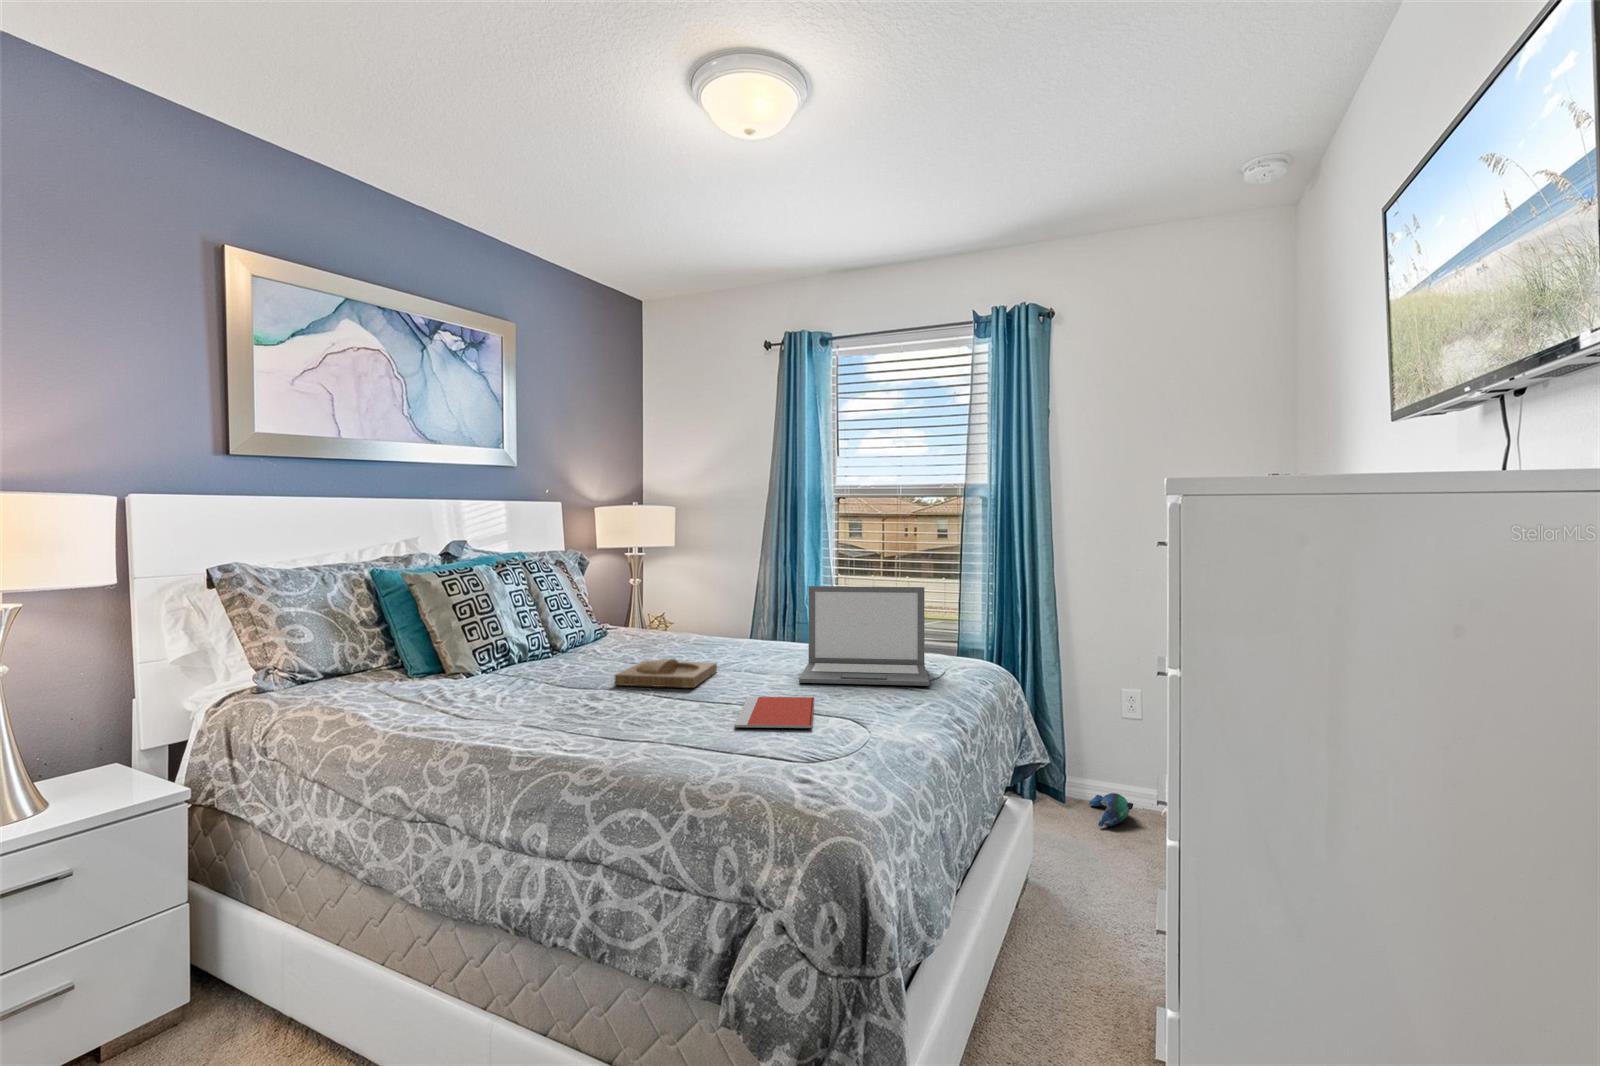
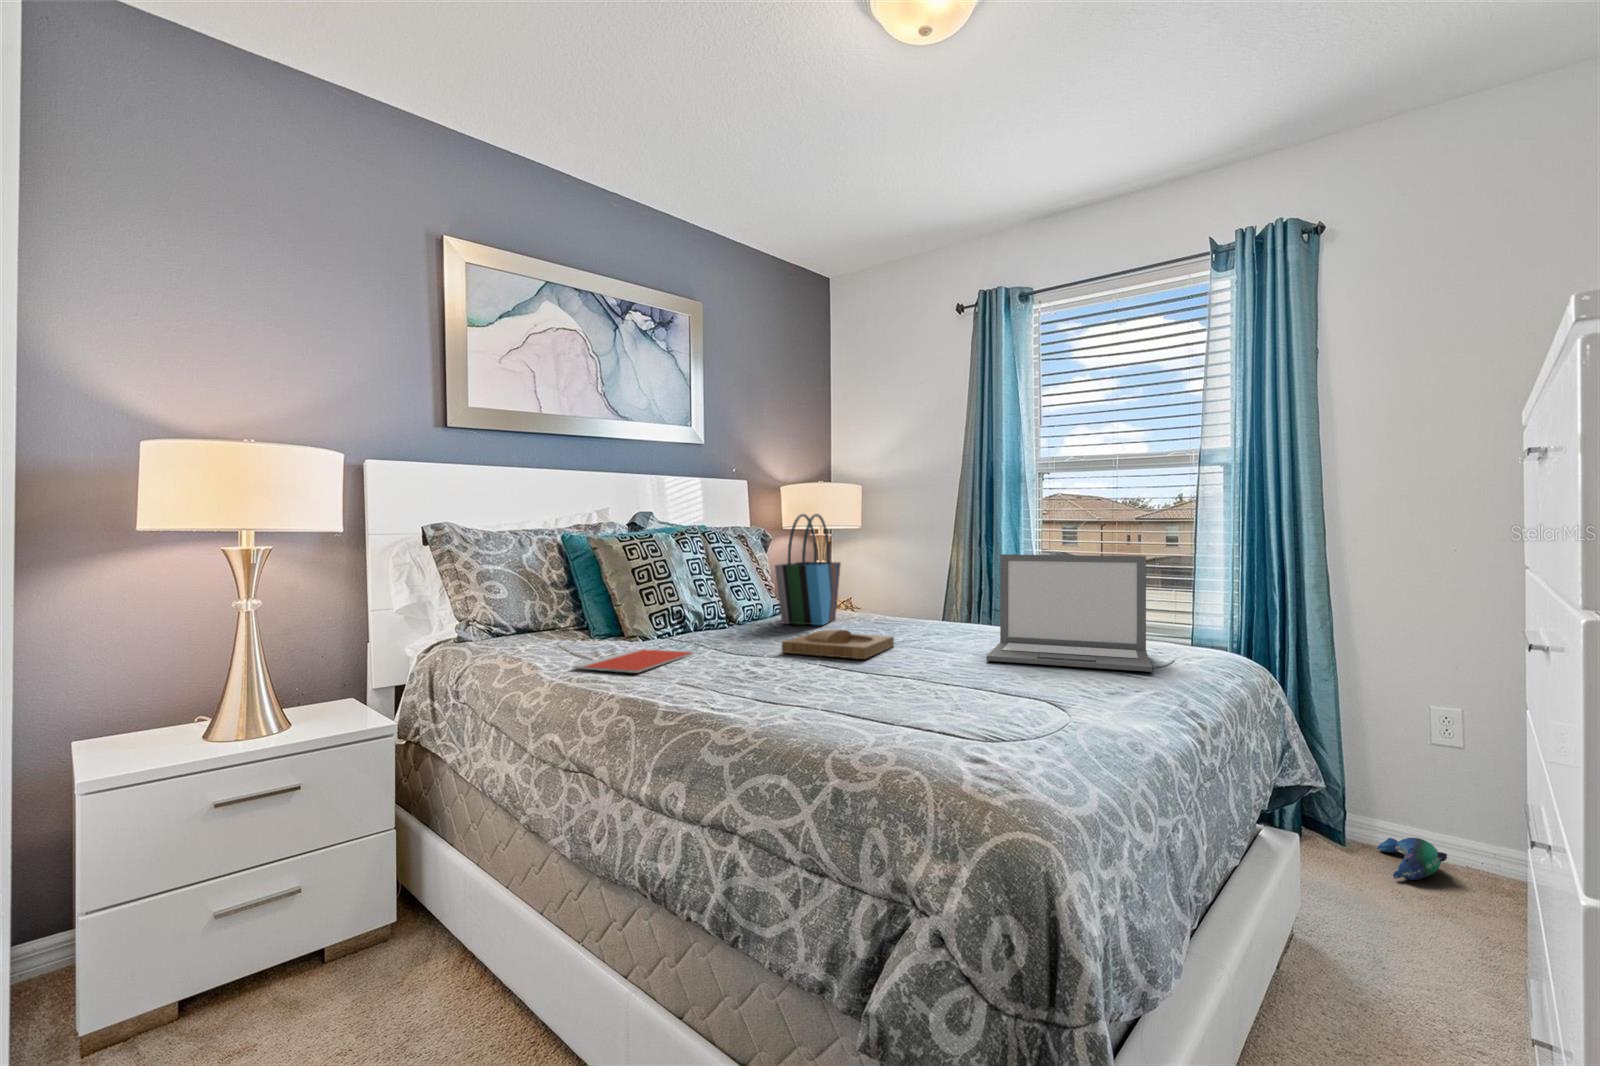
tote bag: none [599,544,661,651] -> present [775,514,841,625]
notebook: present [734,697,814,728] -> present [572,649,693,673]

